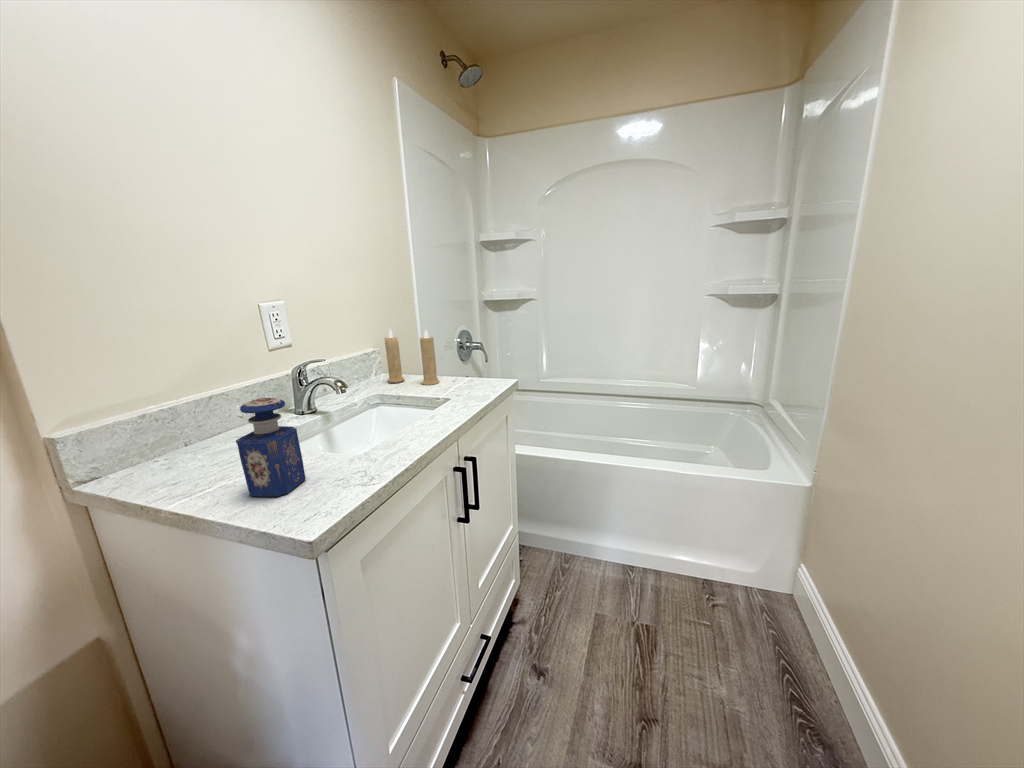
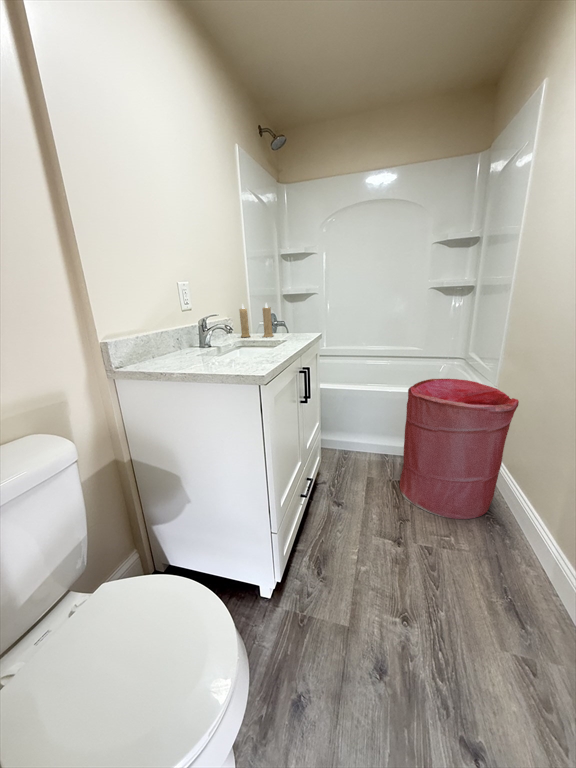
perfume bottle: present [236,398,306,497] -> none [209,316,238,367]
laundry hamper: none [648,458,855,725] -> present [399,379,519,519]

